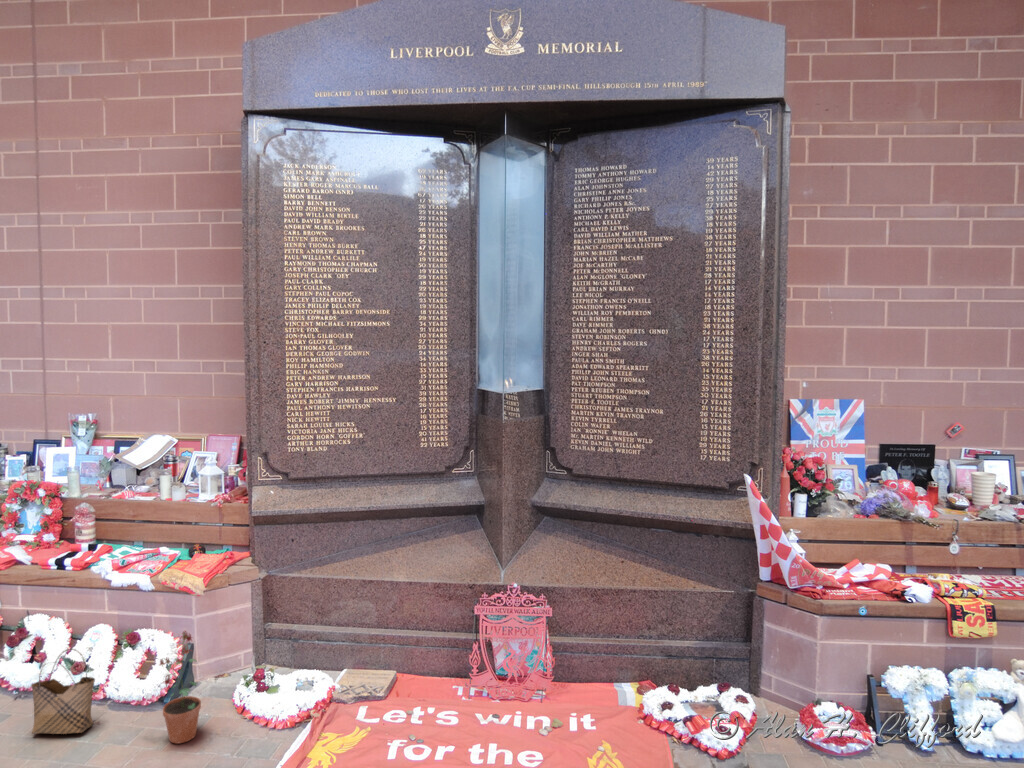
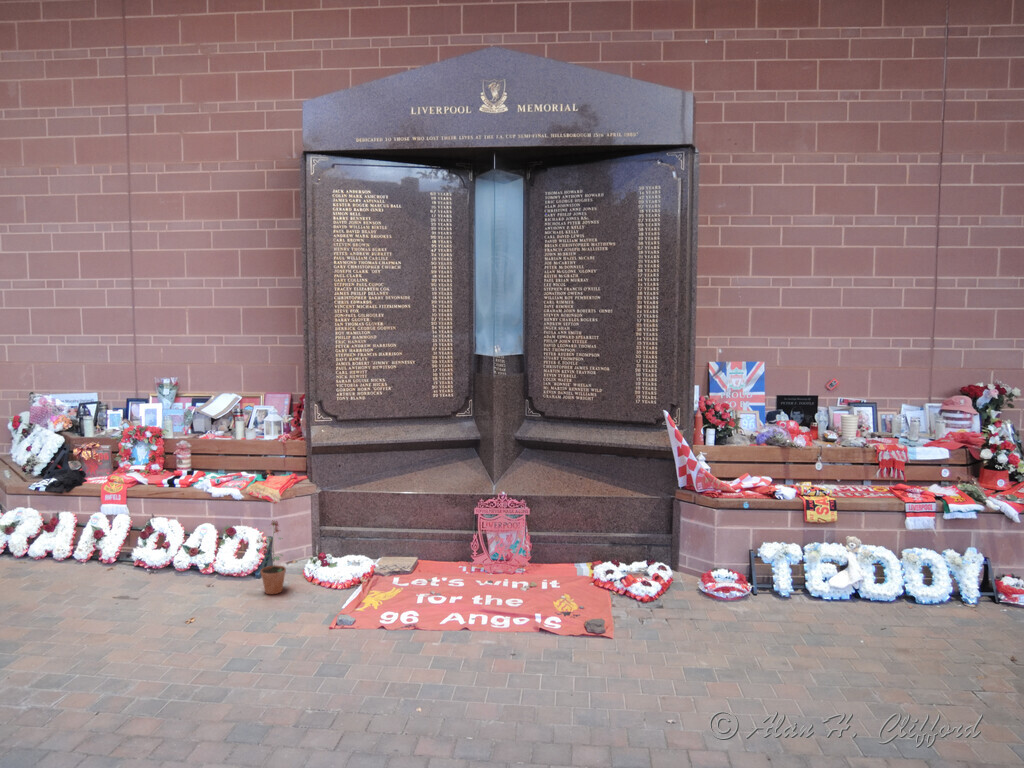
woven basket: present [31,649,95,734] -> none [168,534,211,590]

